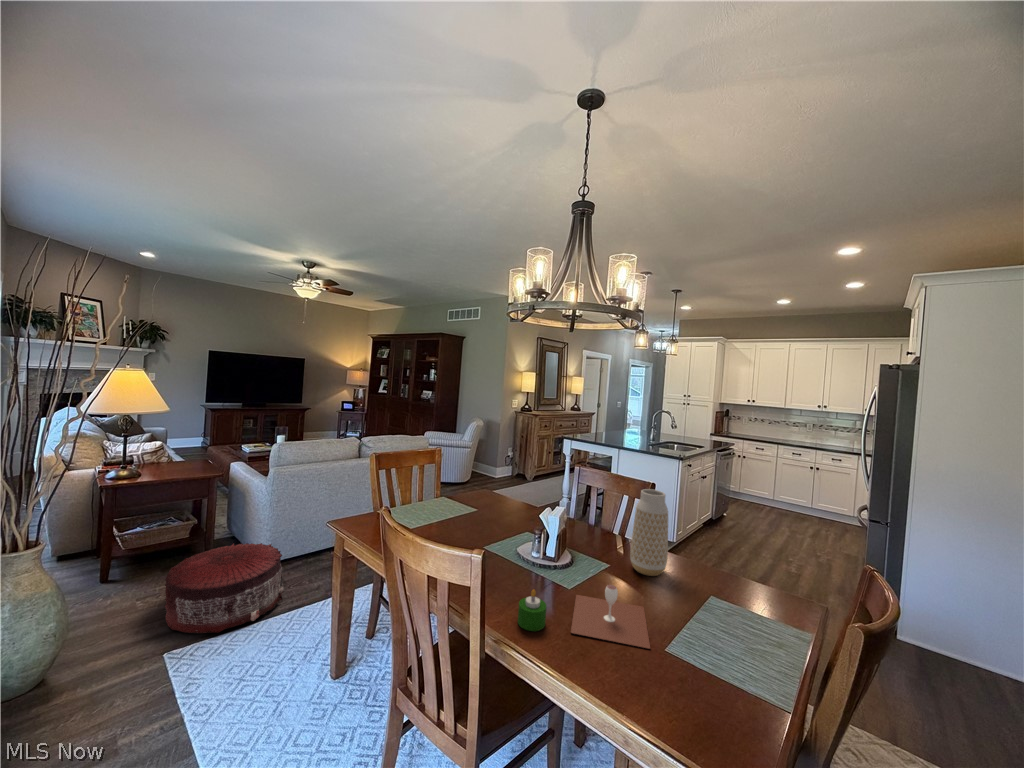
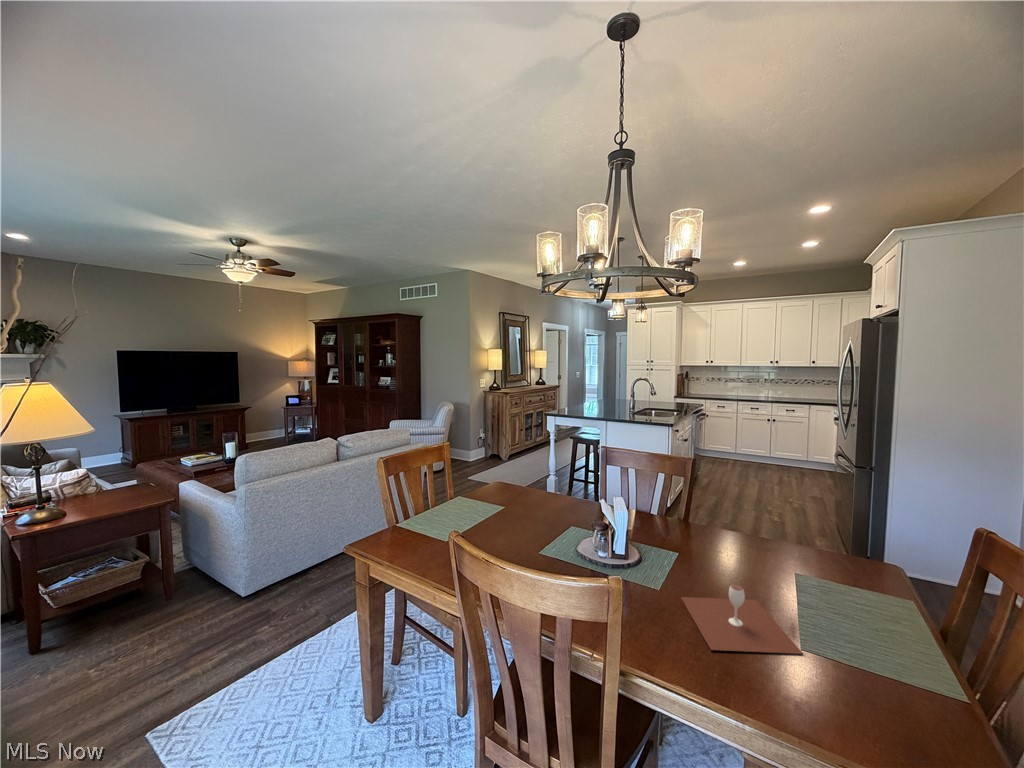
vase: present [630,489,668,576] -> none [707,468,749,560]
pouf: present [165,543,284,633] -> none [128,573,281,701]
candle: present [518,590,546,631] -> none [643,607,678,656]

